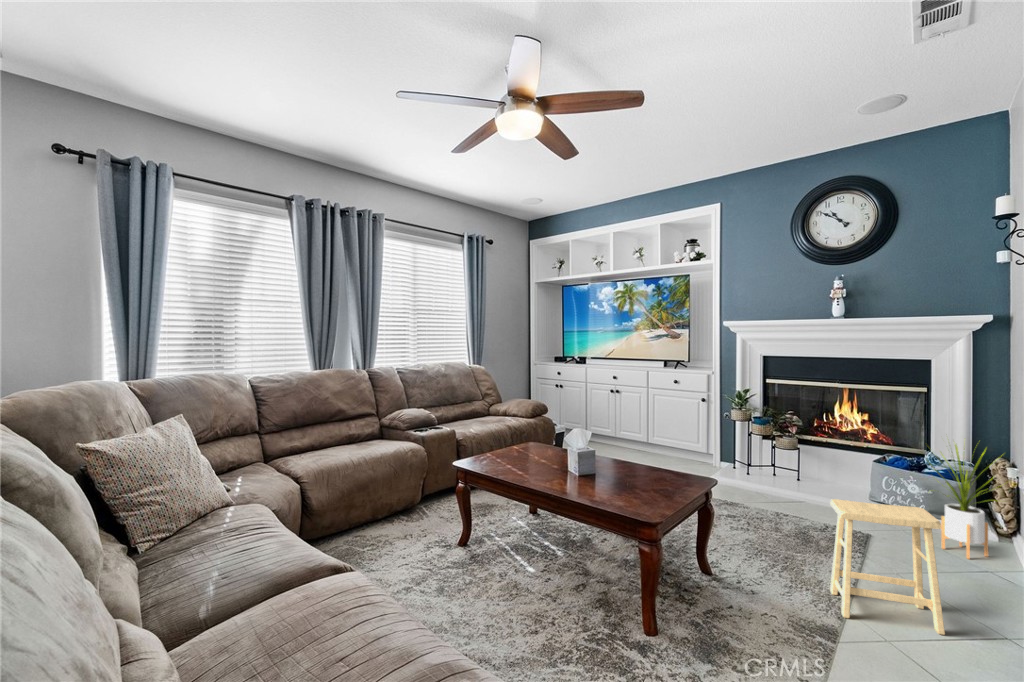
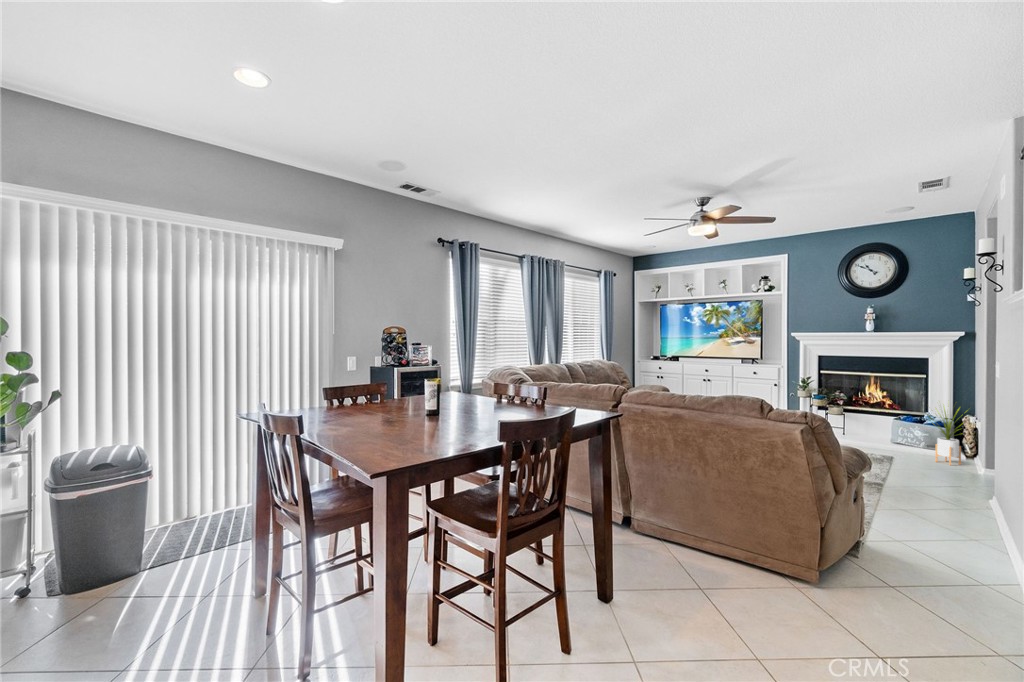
footstool: present [830,499,945,635] -> none [880,428,940,487]

